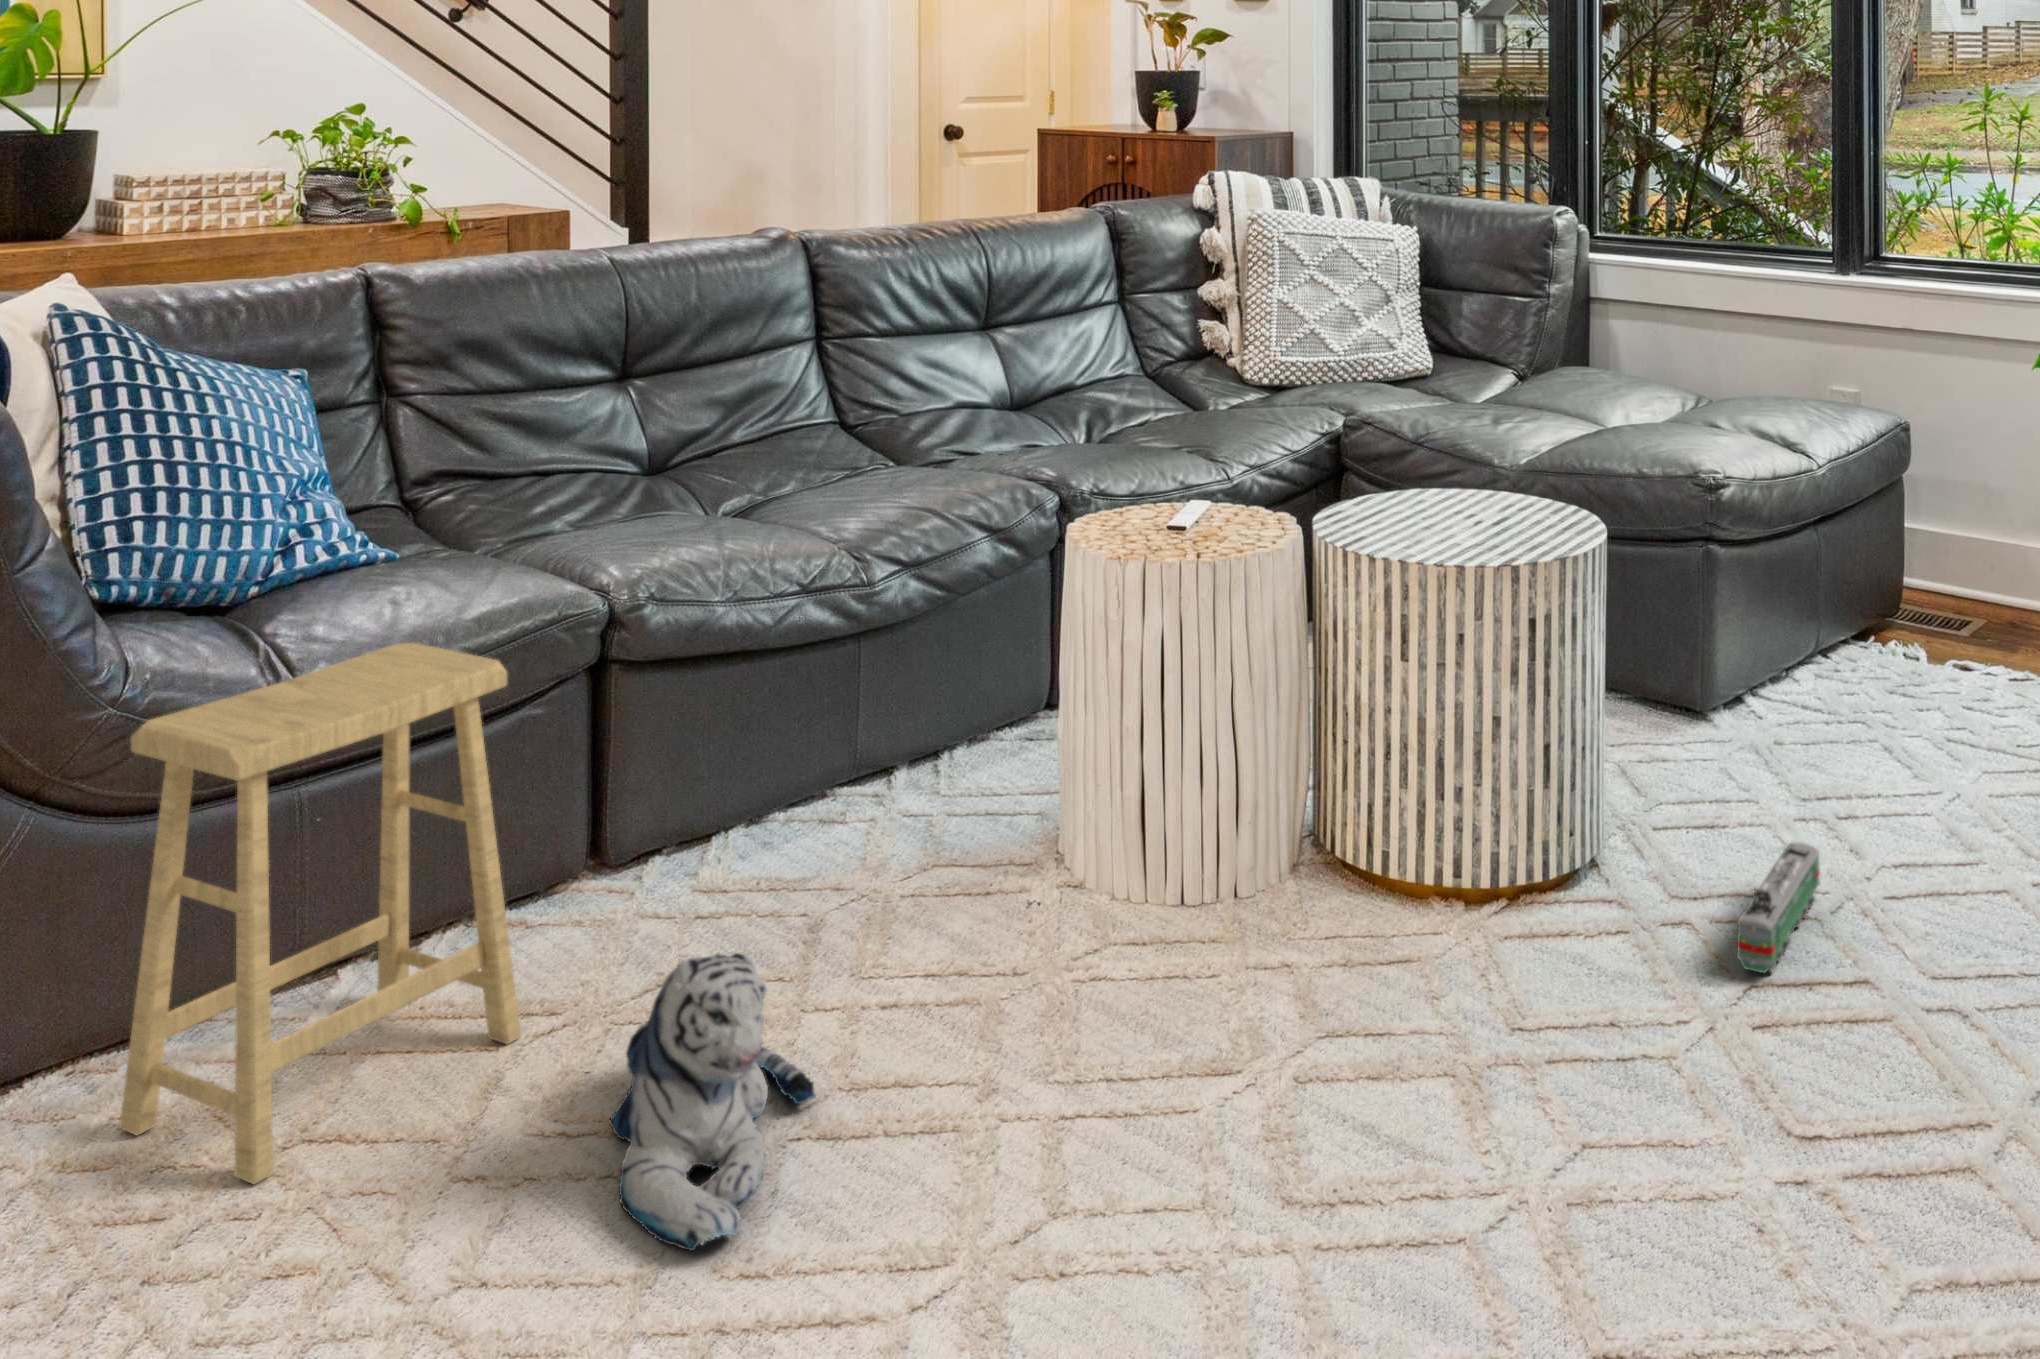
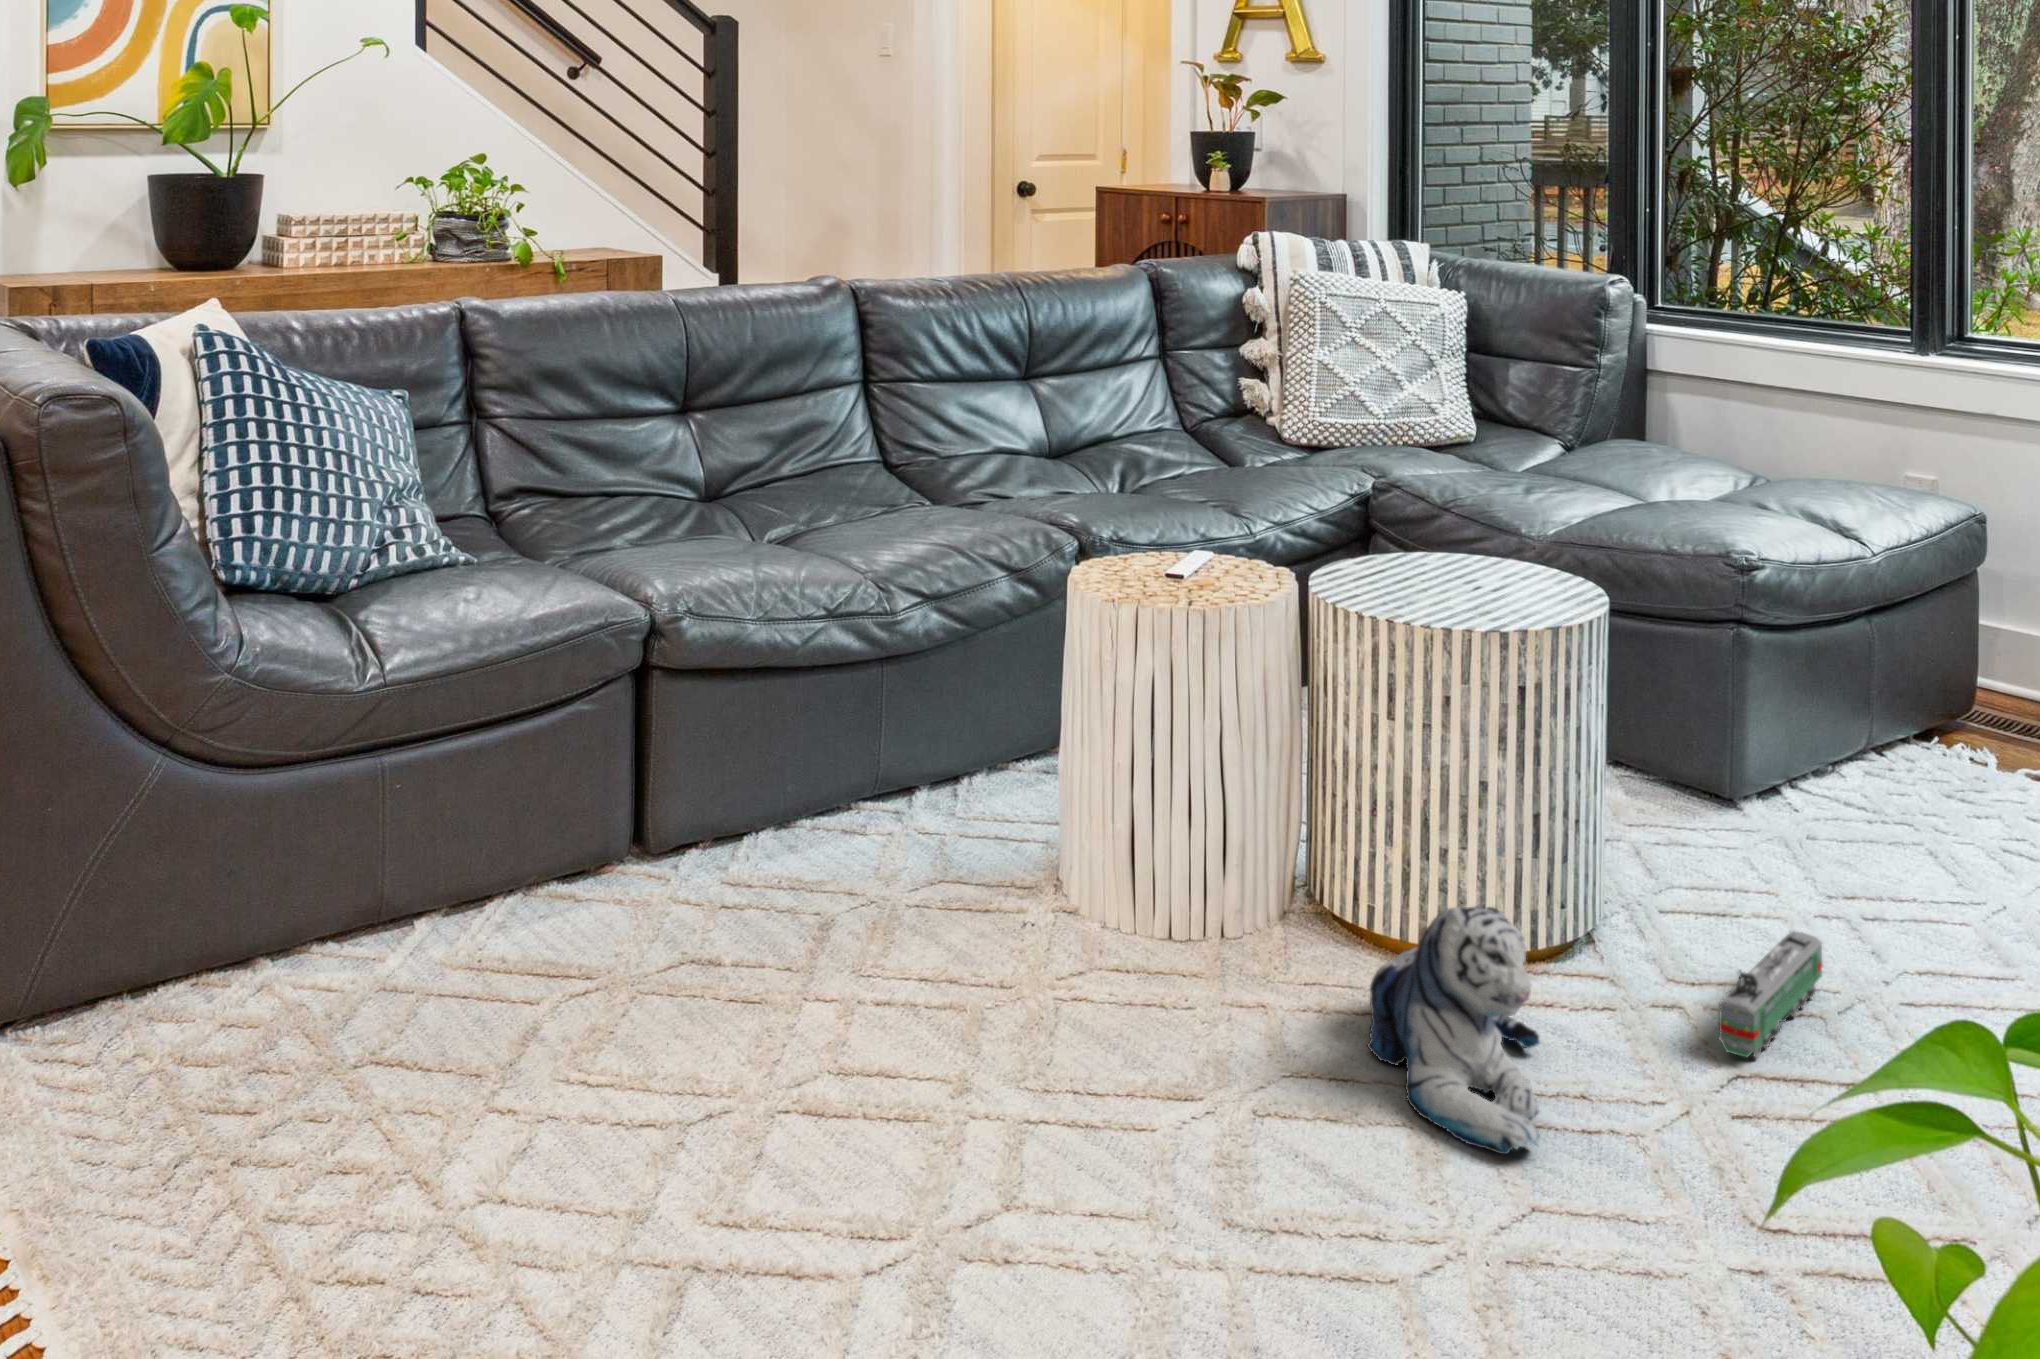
footstool: present [119,642,521,1184] -> none [219,637,557,1103]
plush toy: present [609,953,815,1251] -> present [1367,906,1540,1154]

